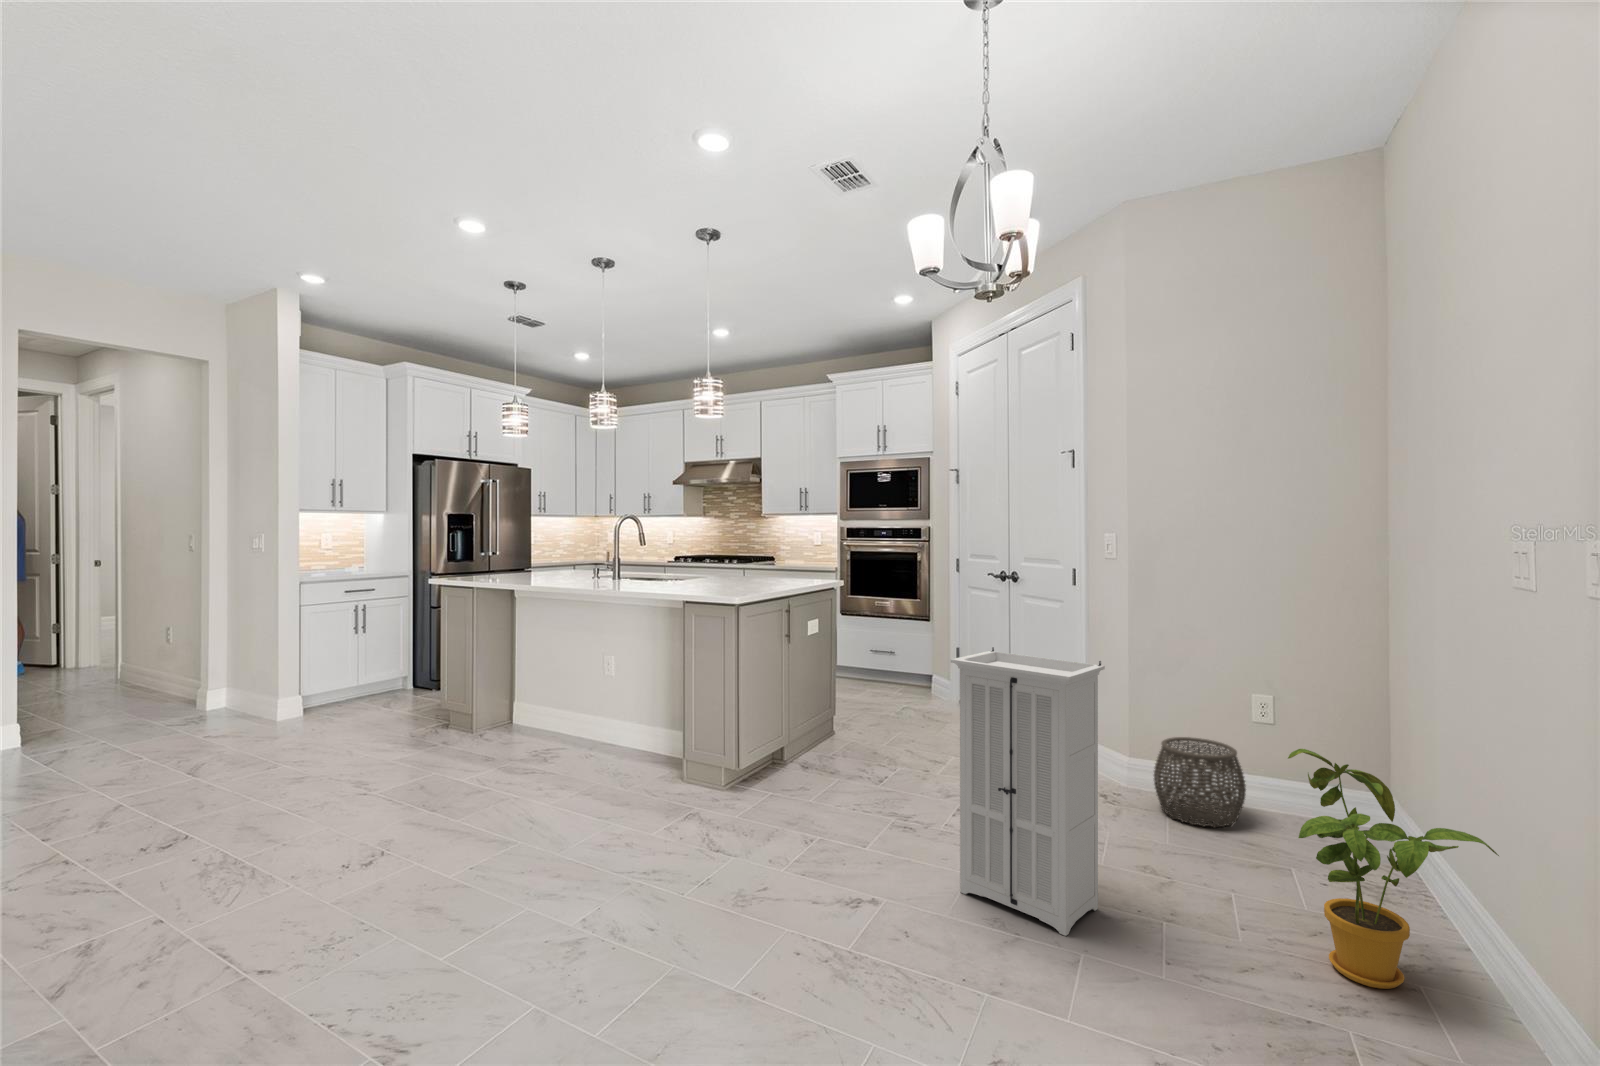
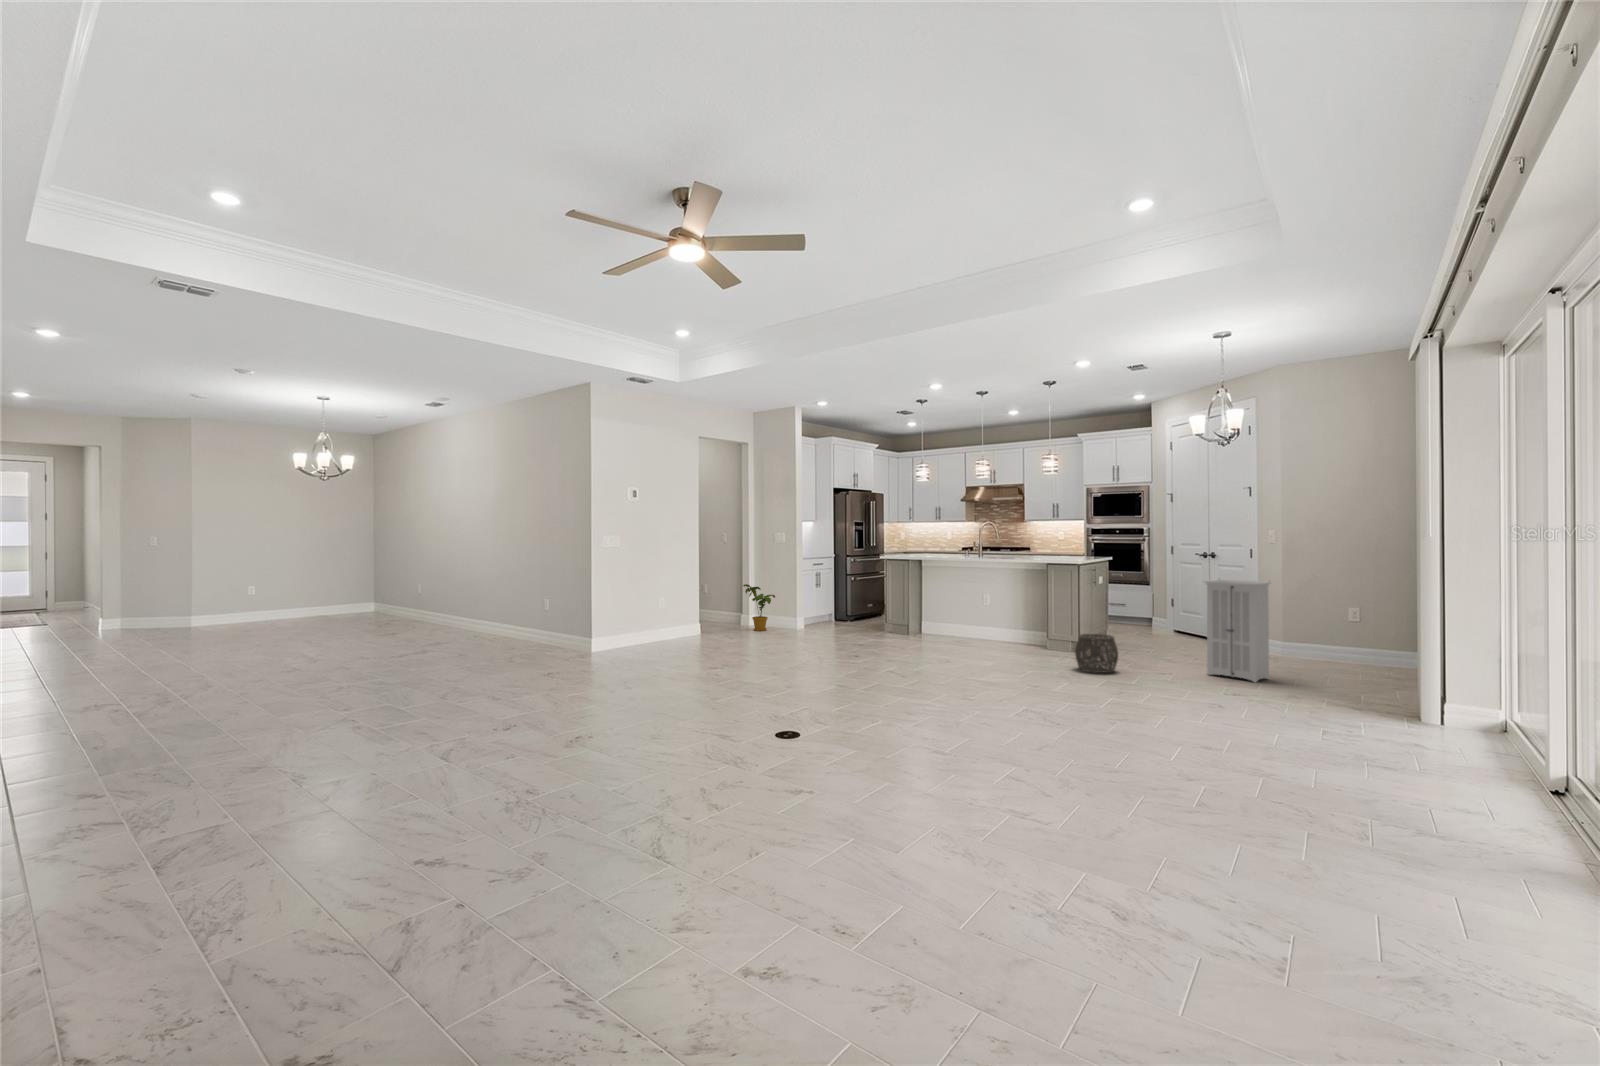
woven basket: present [1154,737,1246,828] -> present [1075,634,1118,673]
house plant: present [1288,749,1499,989] -> present [743,584,775,631]

